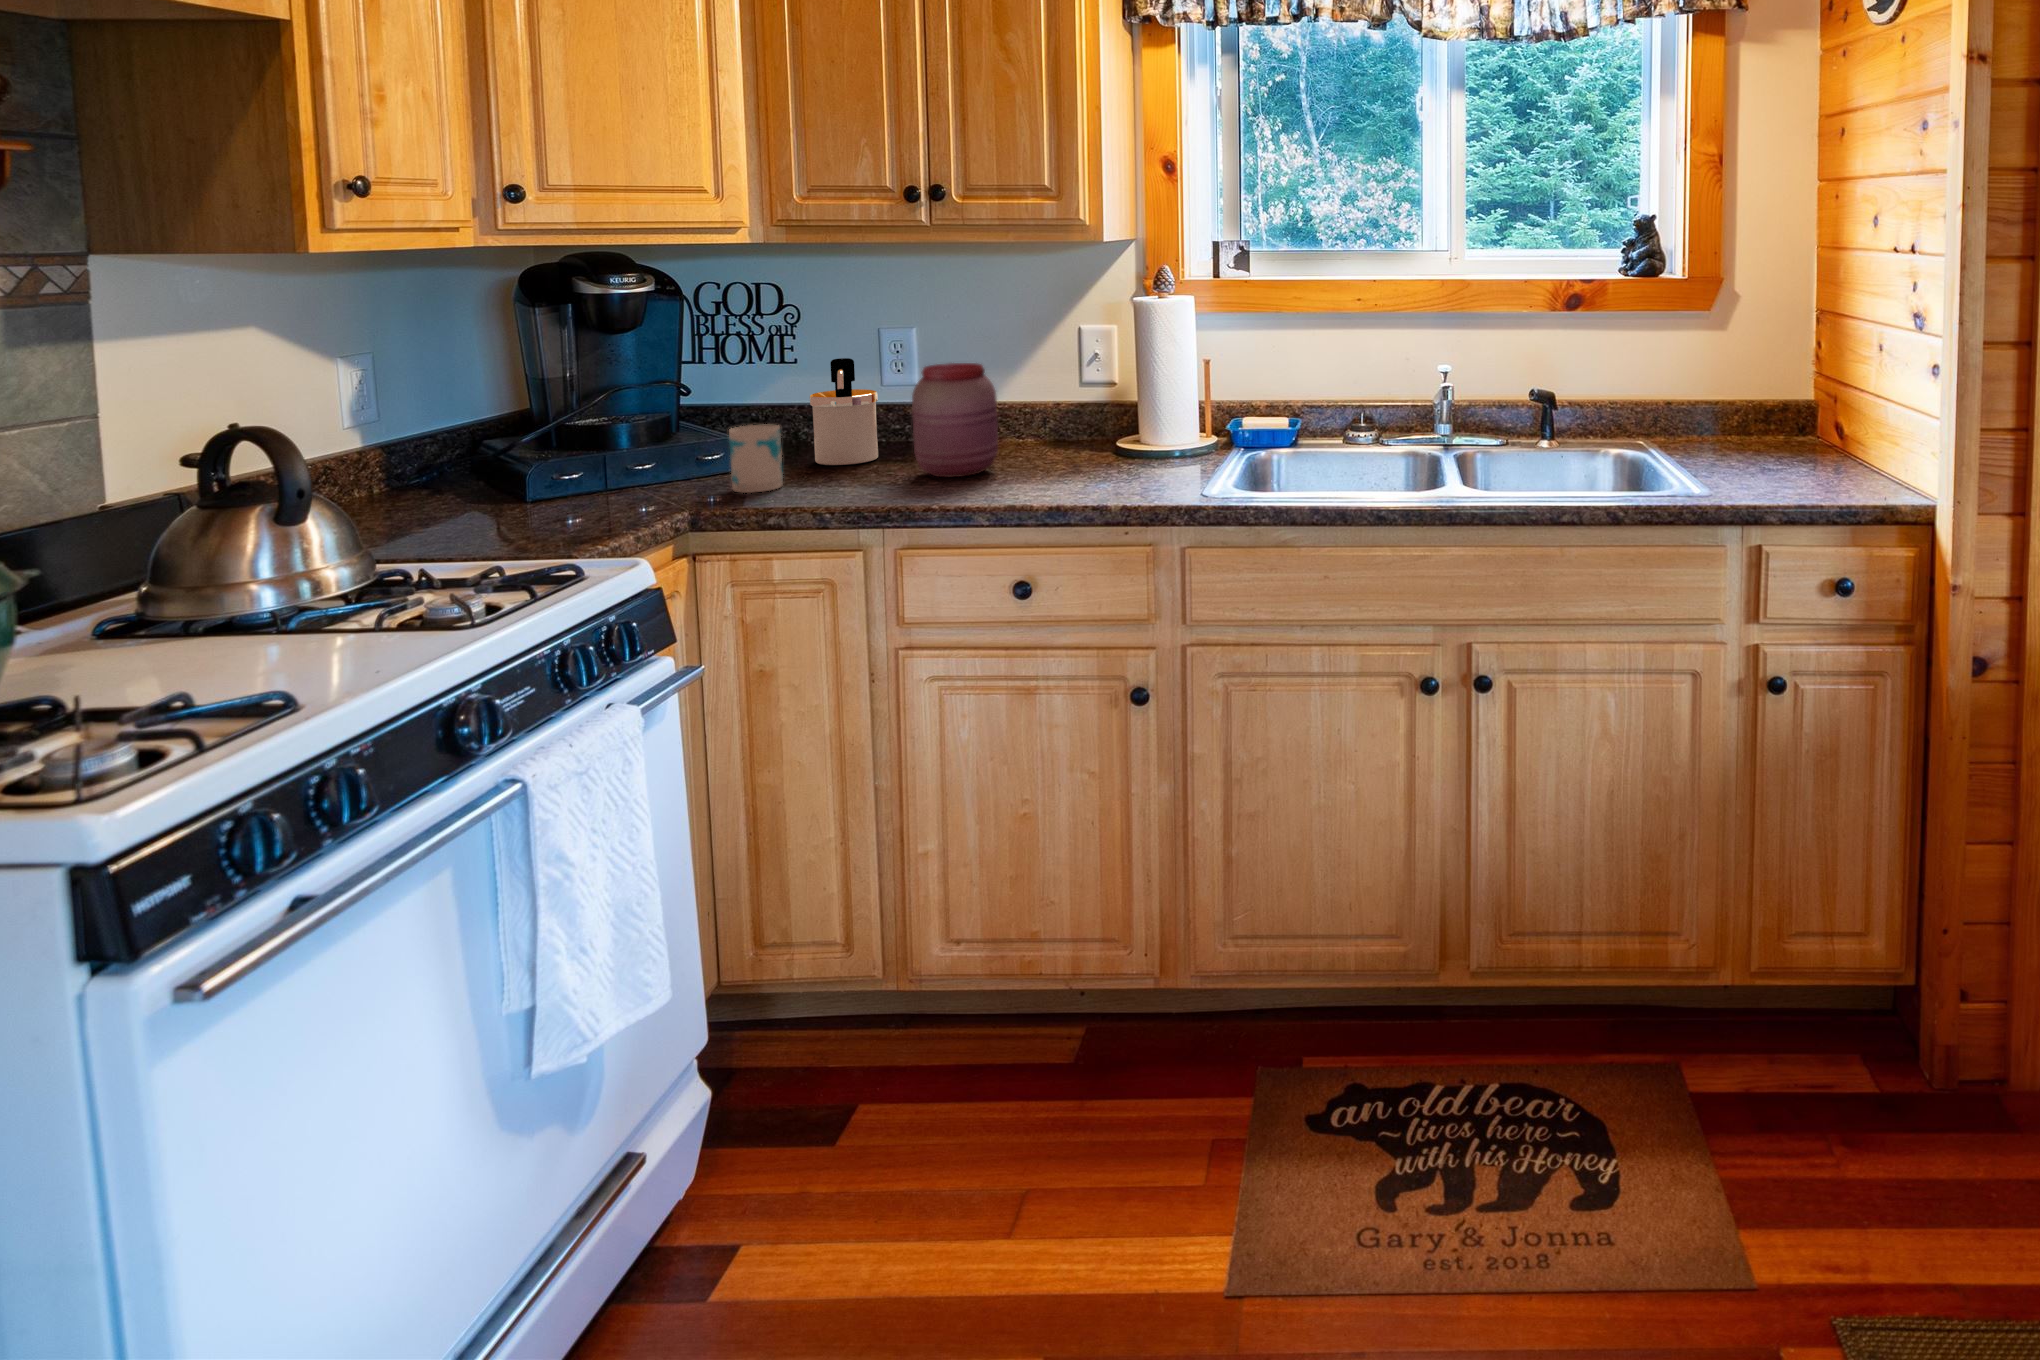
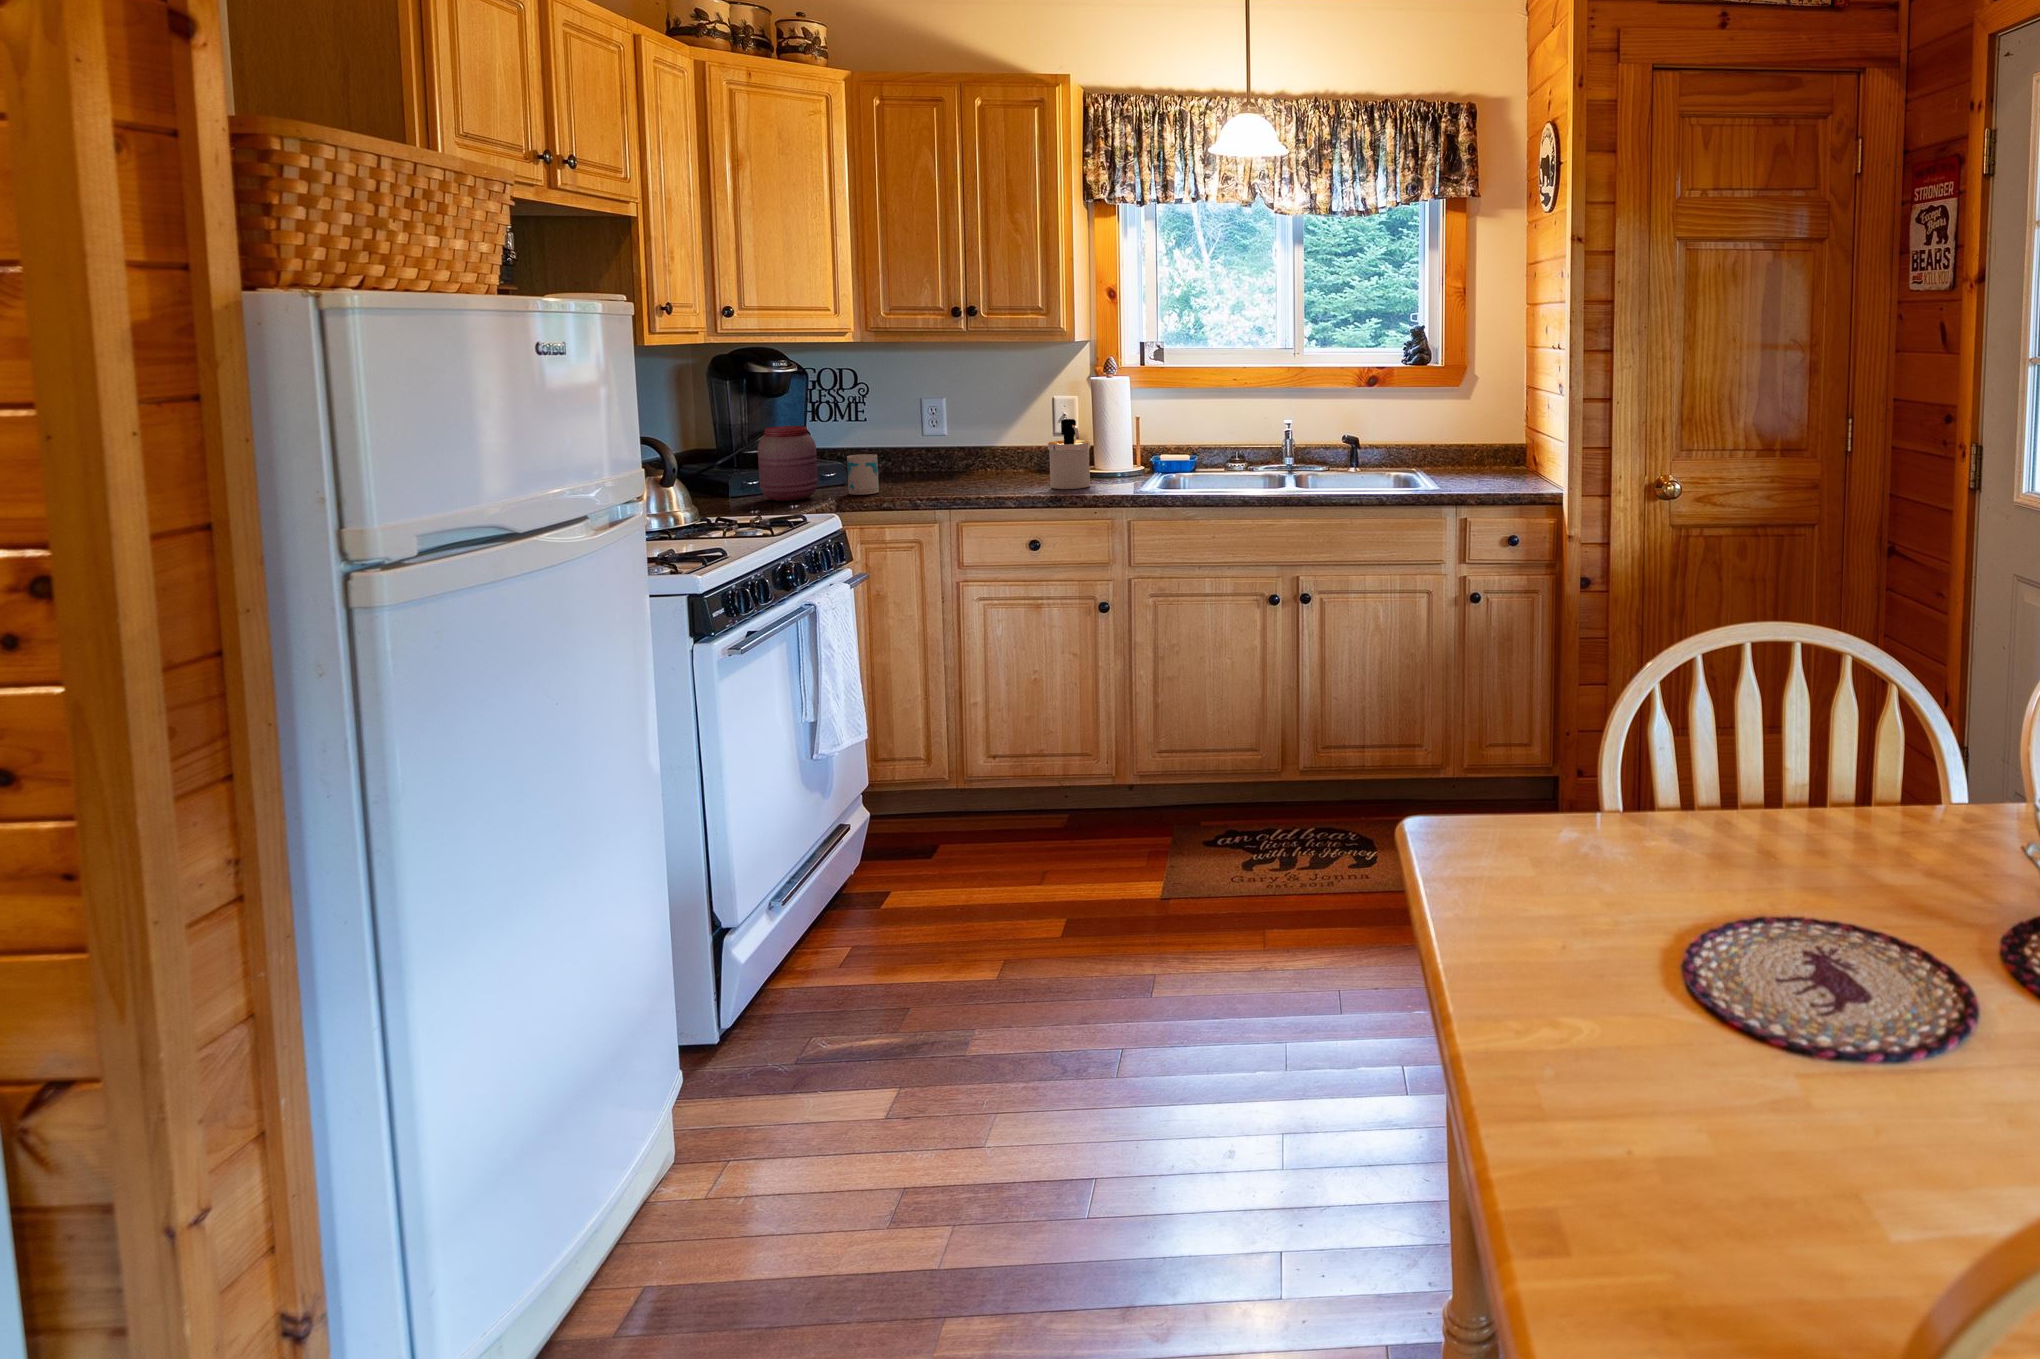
soap dispenser: present [810,358,878,465] -> present [1048,419,1090,489]
jar: present [912,363,998,477] -> present [758,426,818,501]

